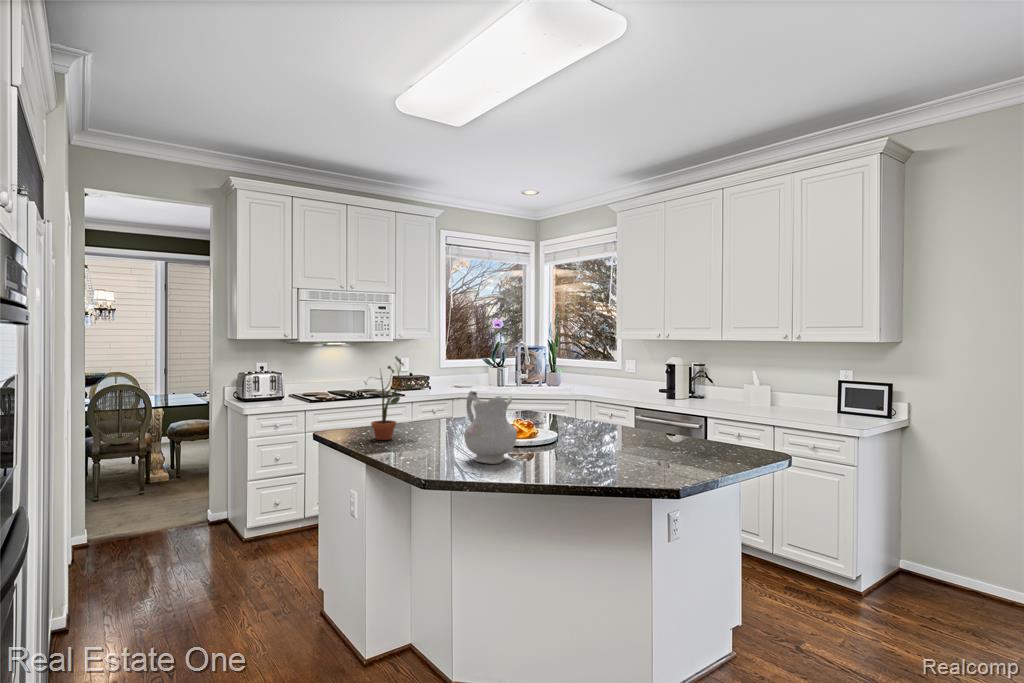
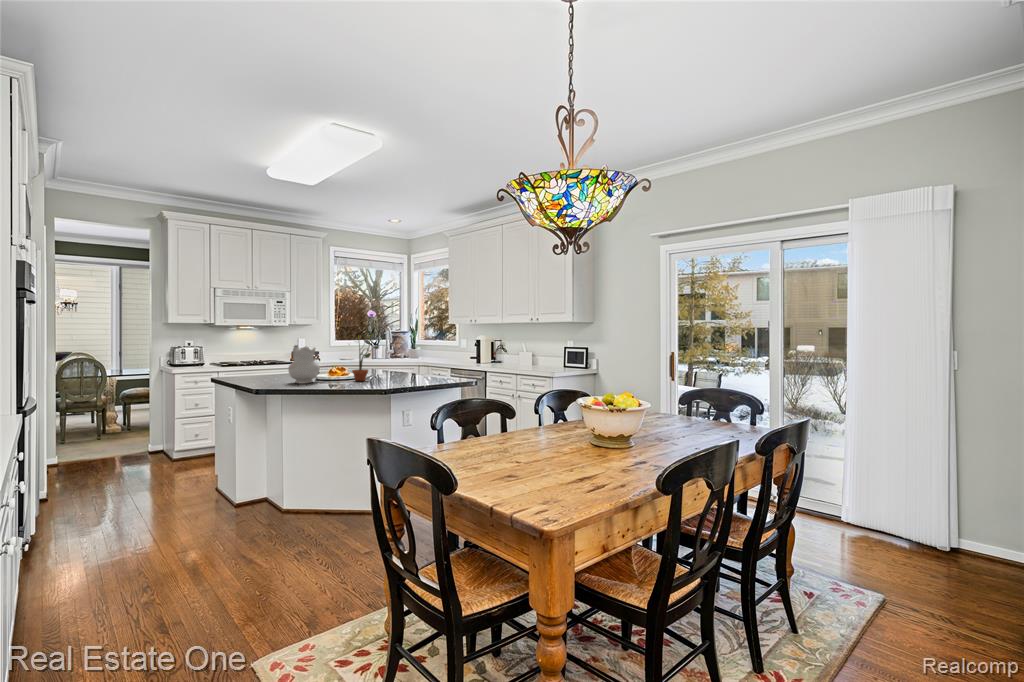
potted plant: present [365,356,413,440] -> present [352,330,379,381]

